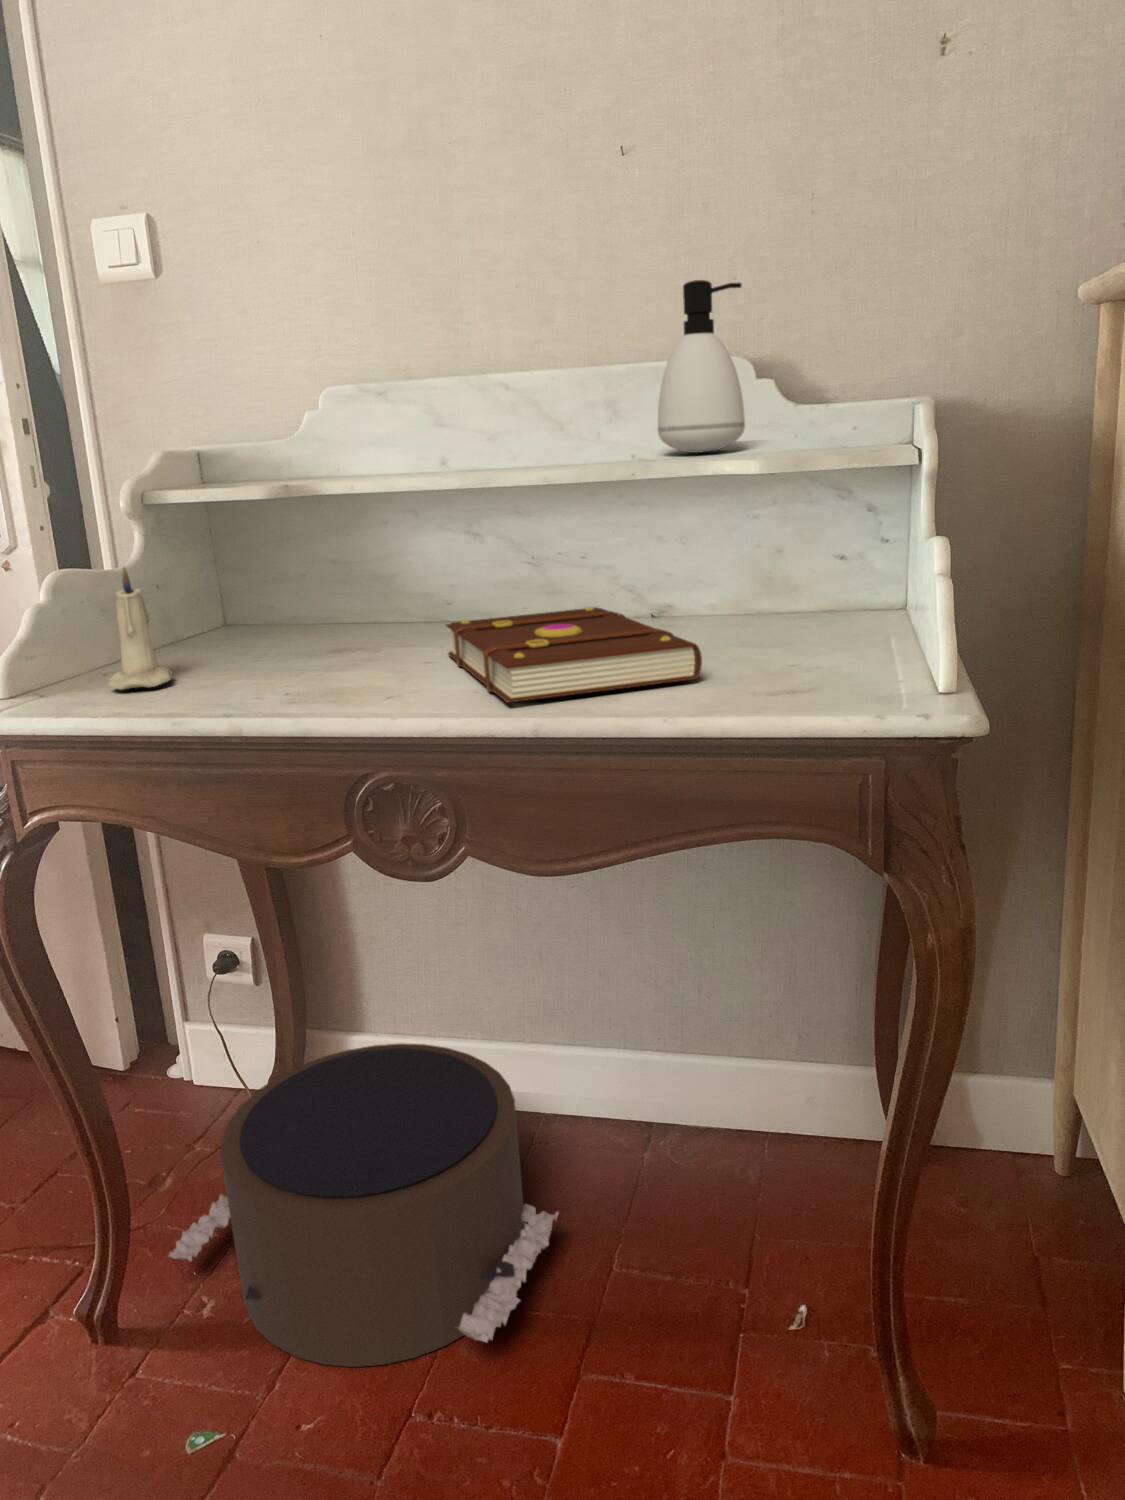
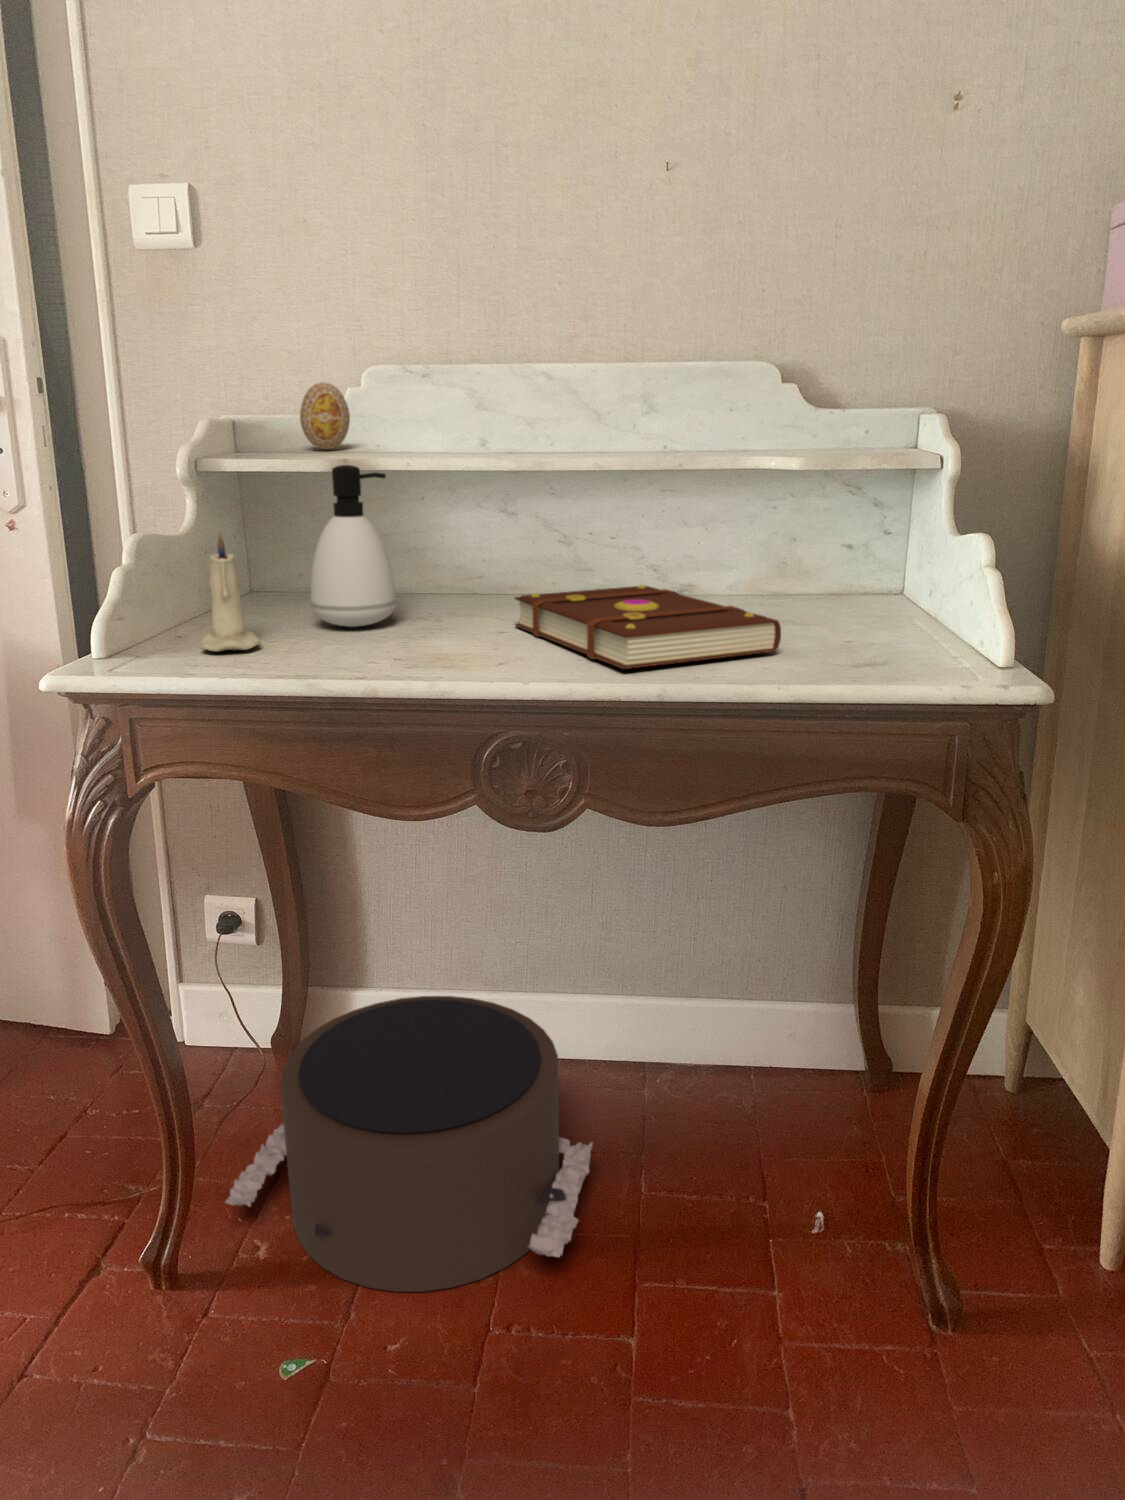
soap dispenser: present [658,280,745,453] -> present [311,465,396,627]
decorative egg: none [256,407,308,476] -> present [300,382,350,449]

